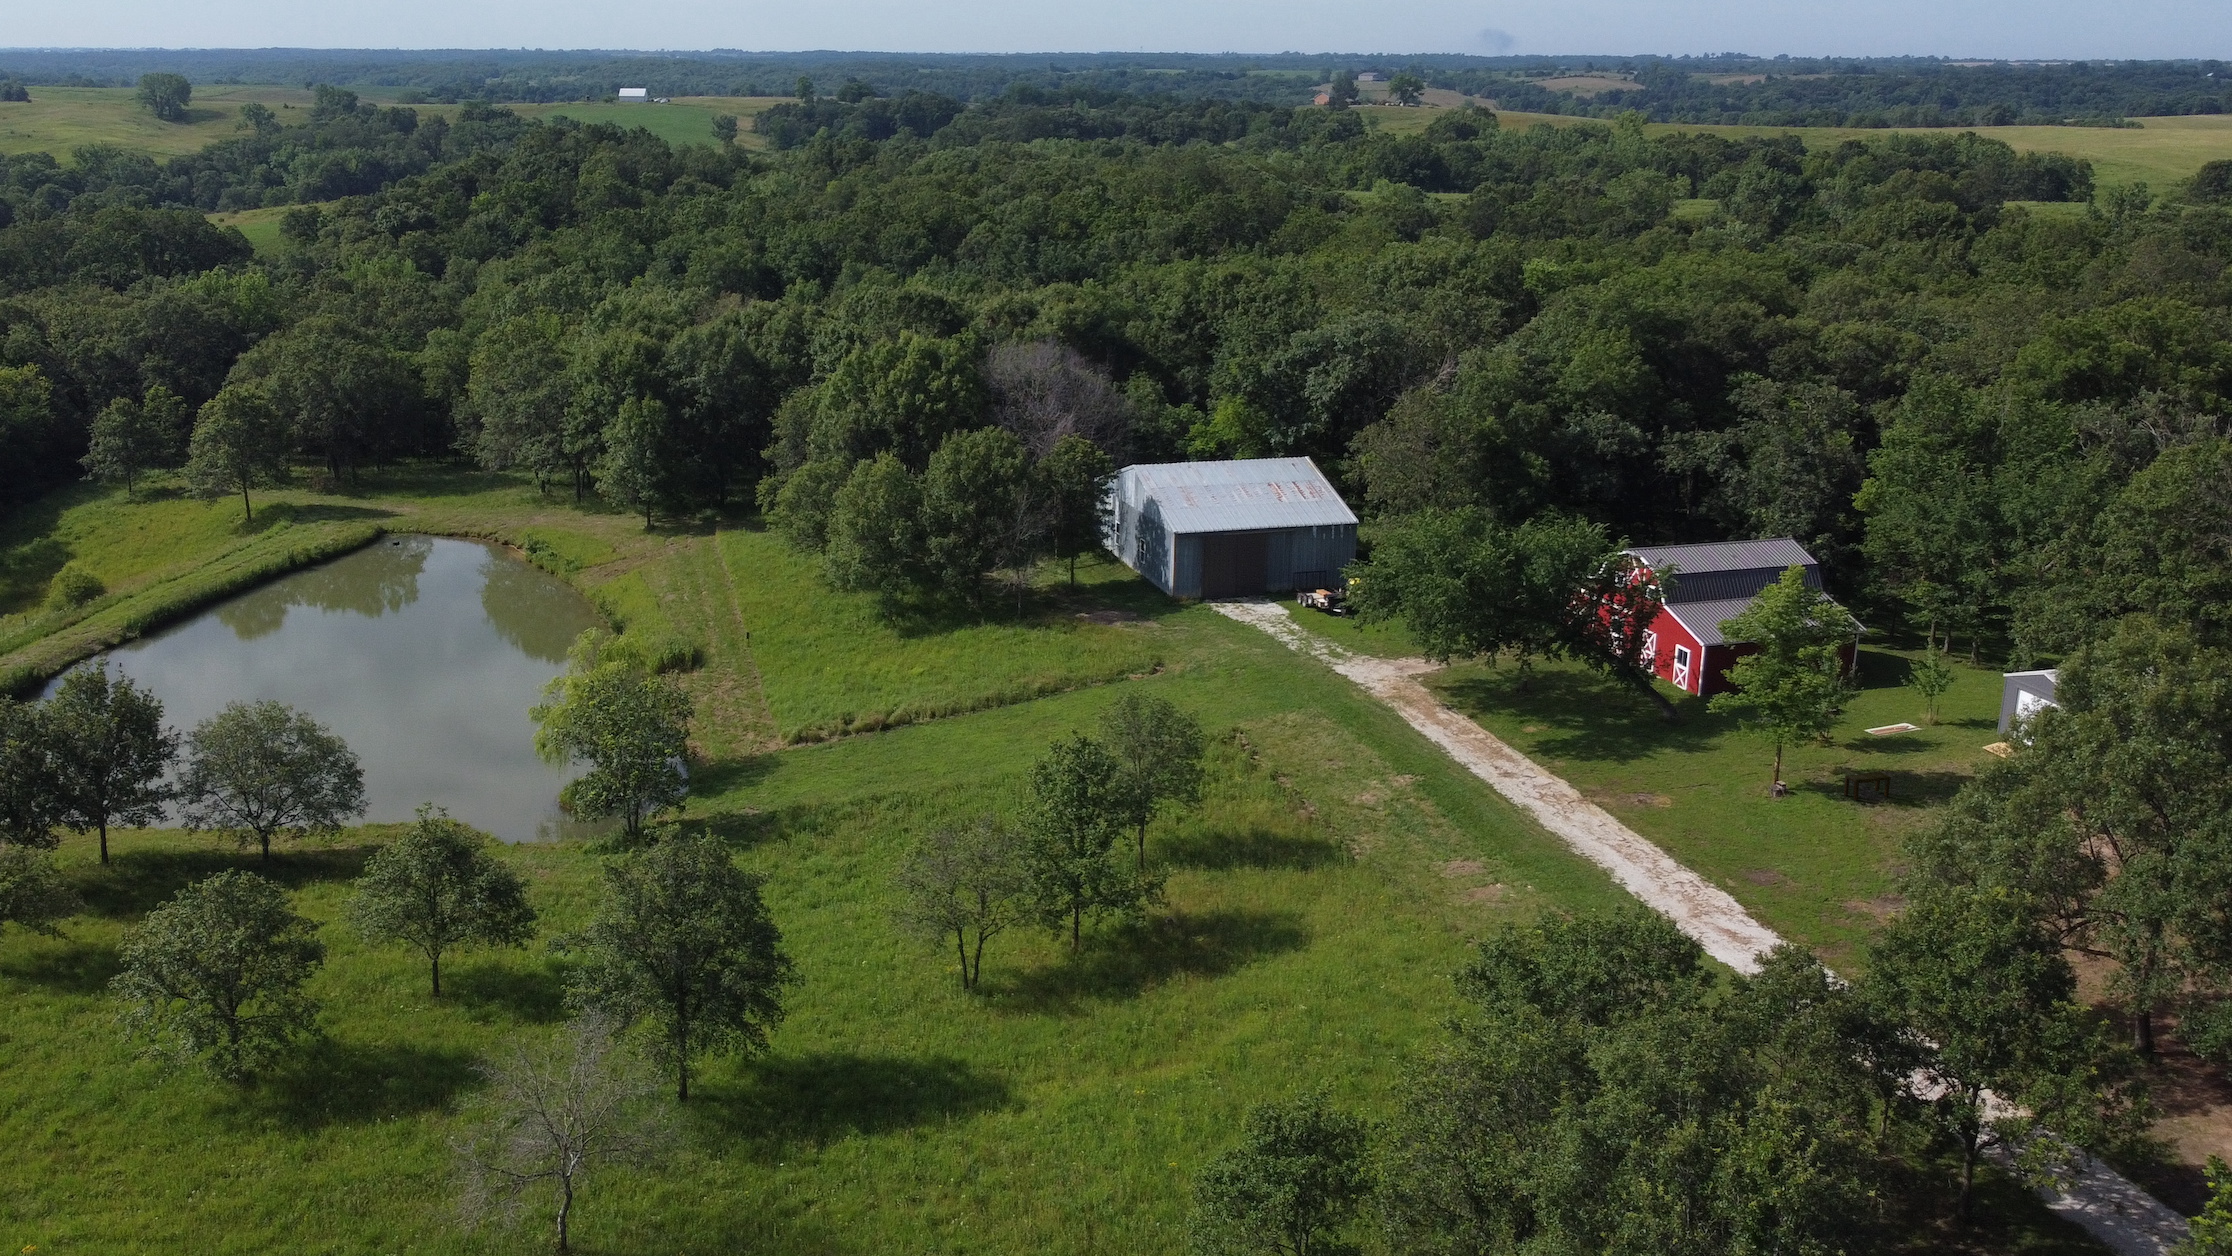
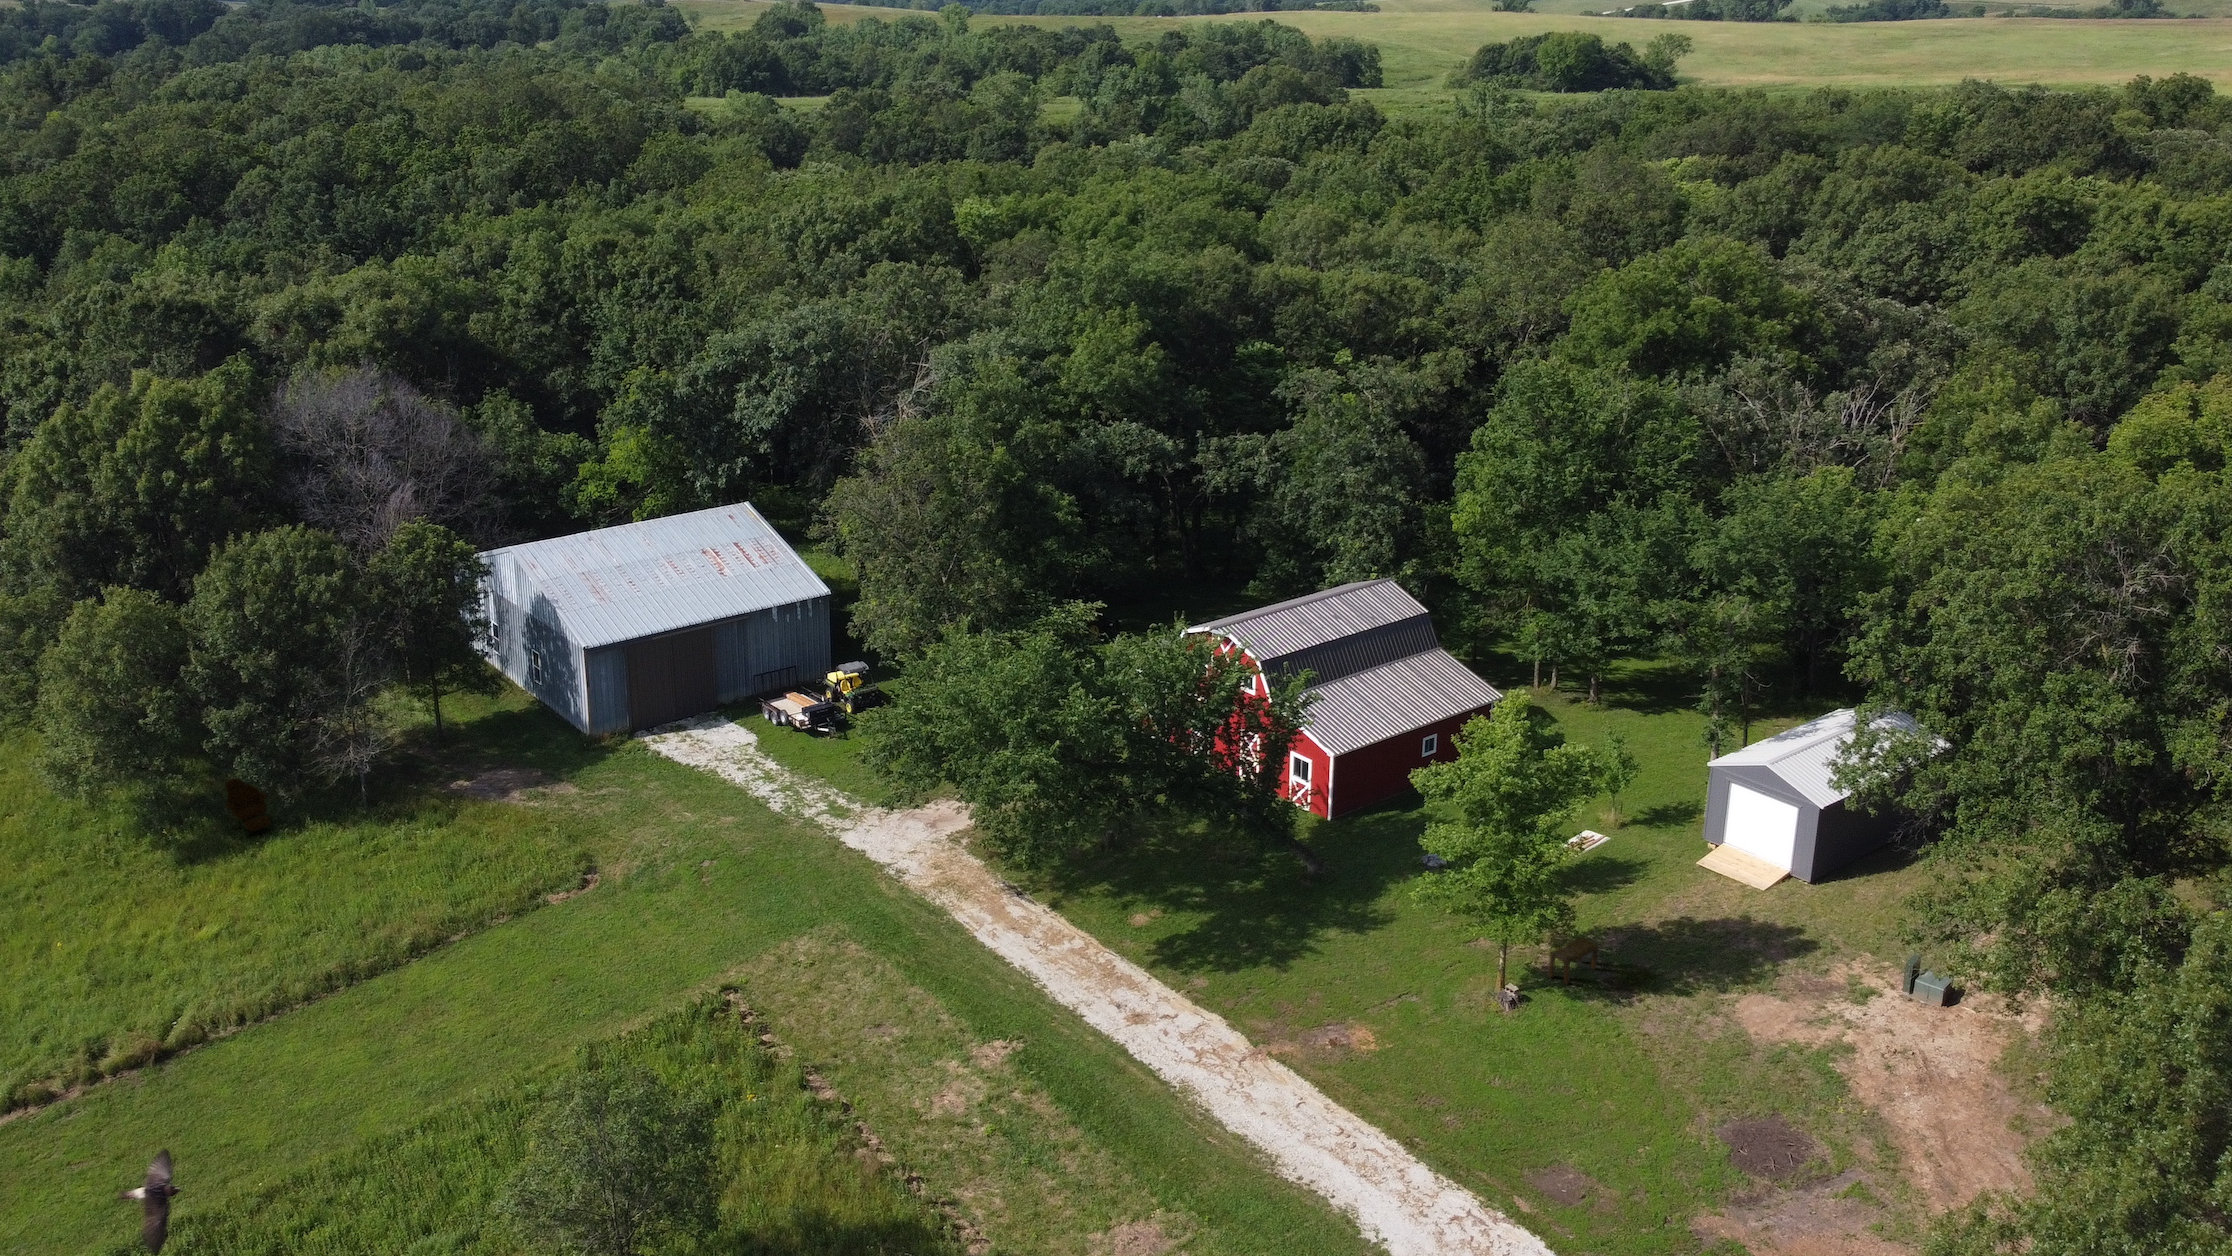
lounge chair: none [934,588,960,626] -> present [225,778,271,832]

